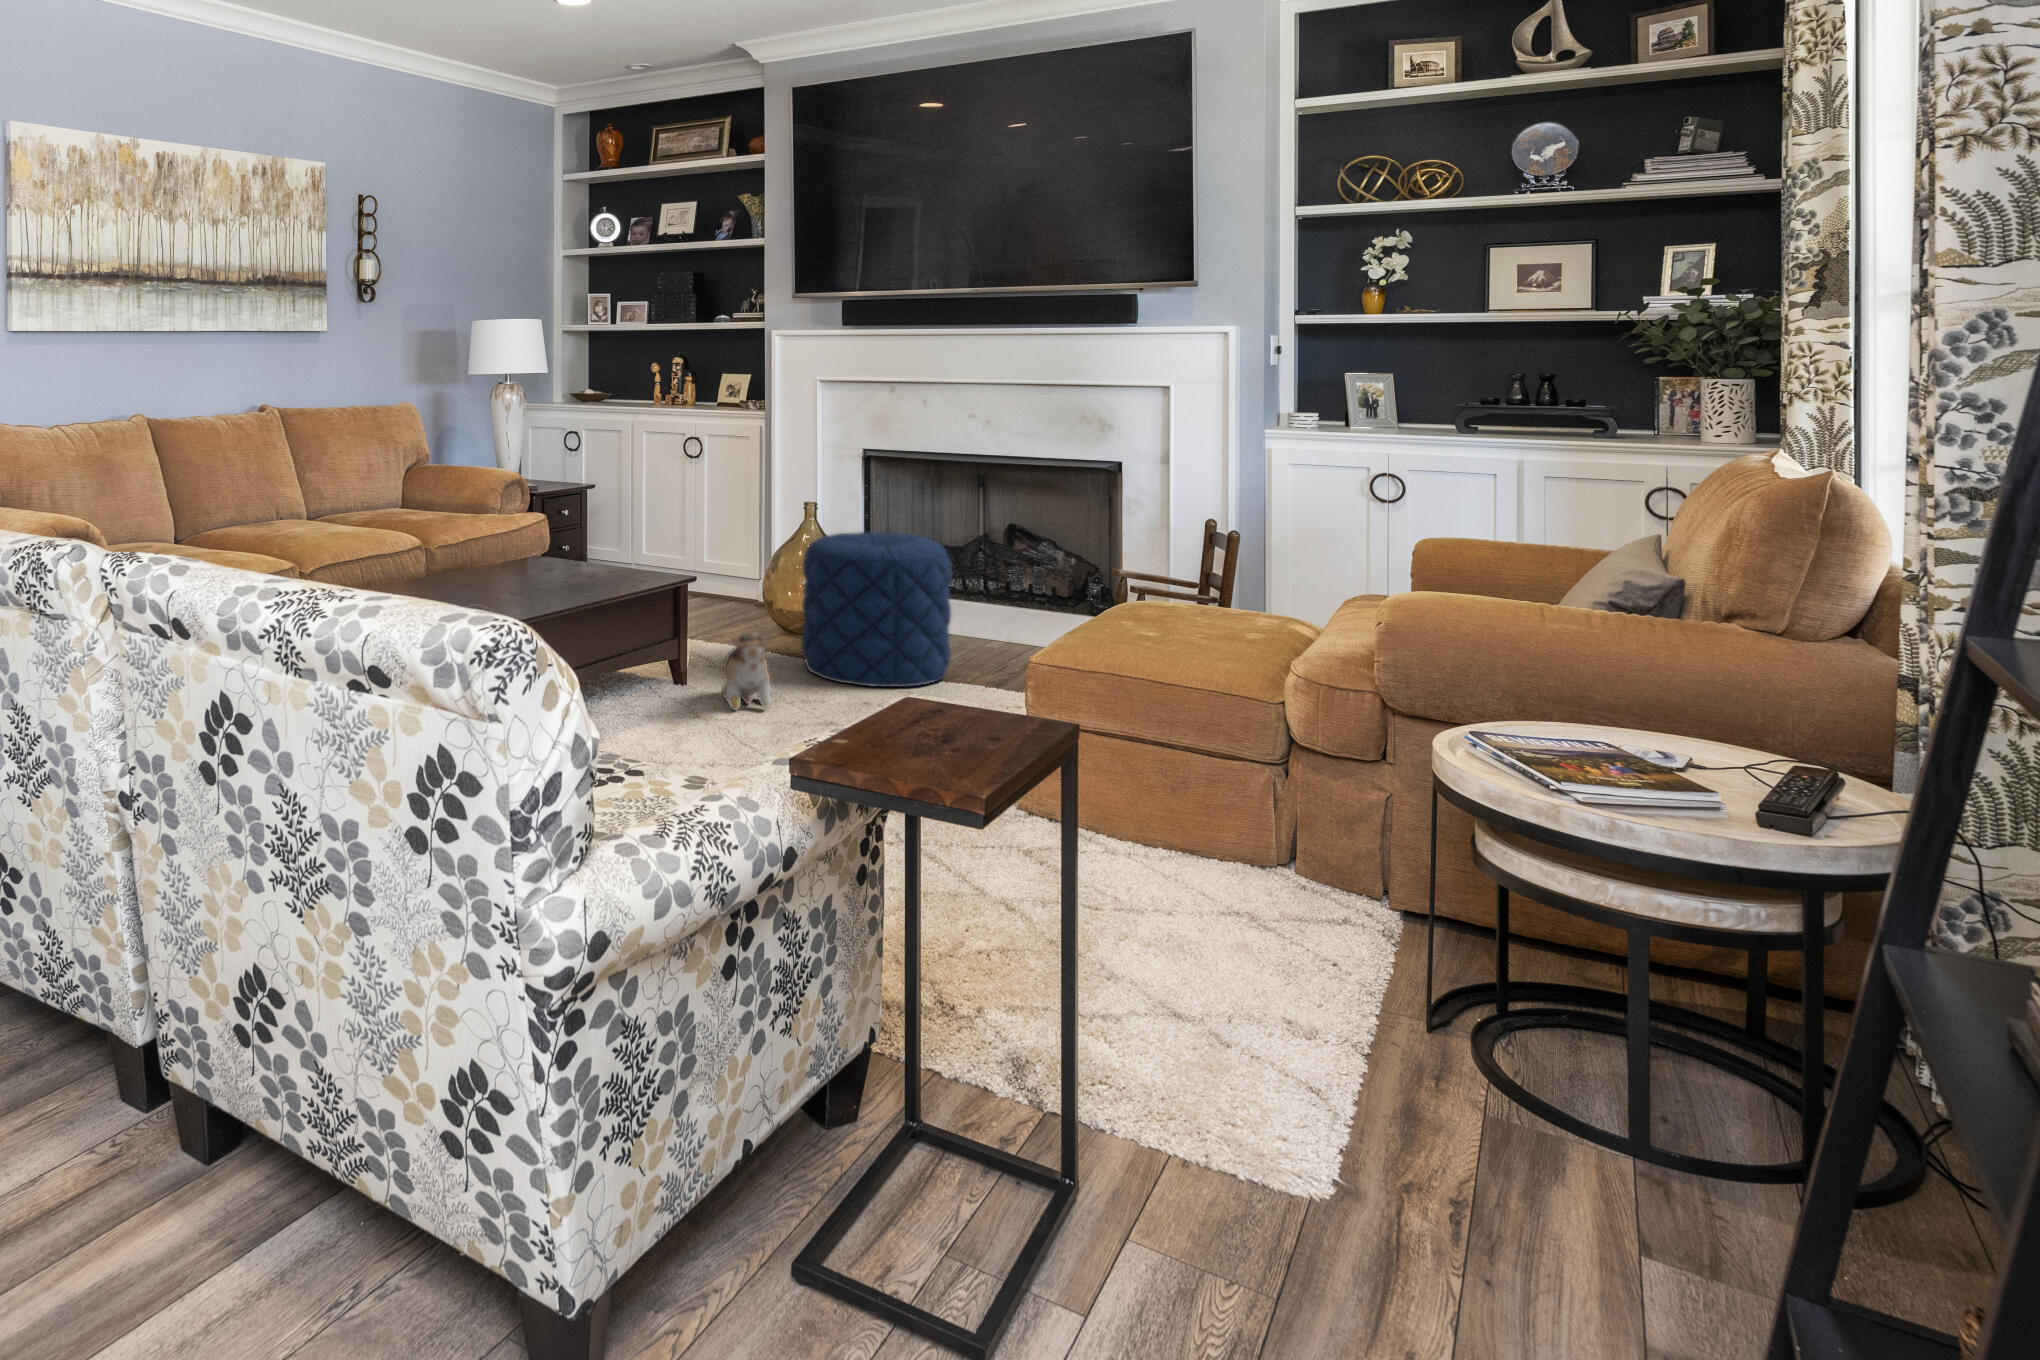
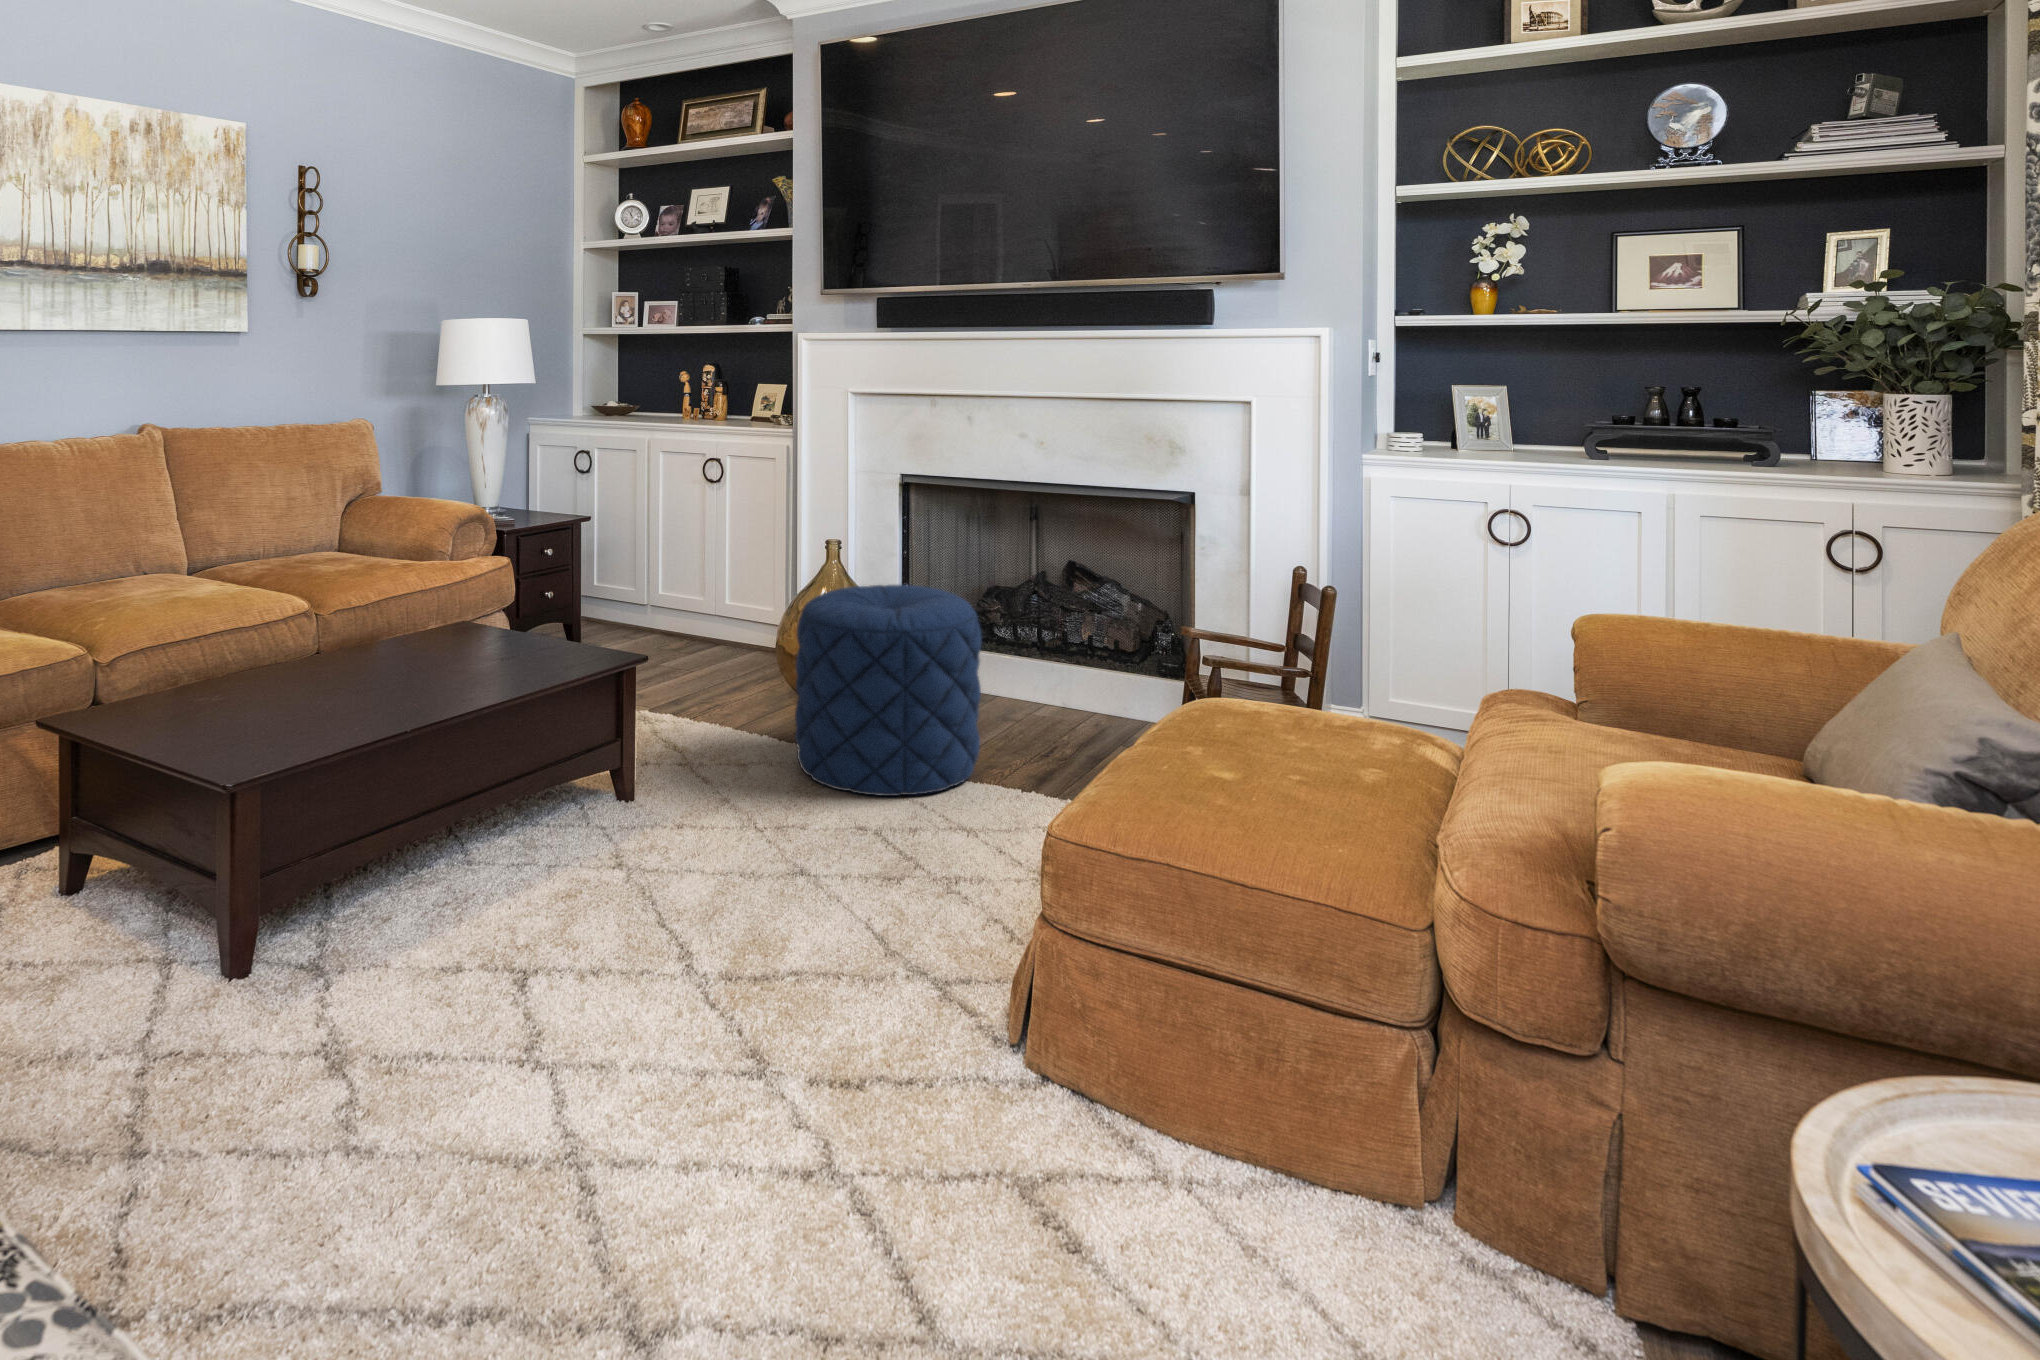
plush toy: present [722,632,771,710] -> none [665,742,730,850]

